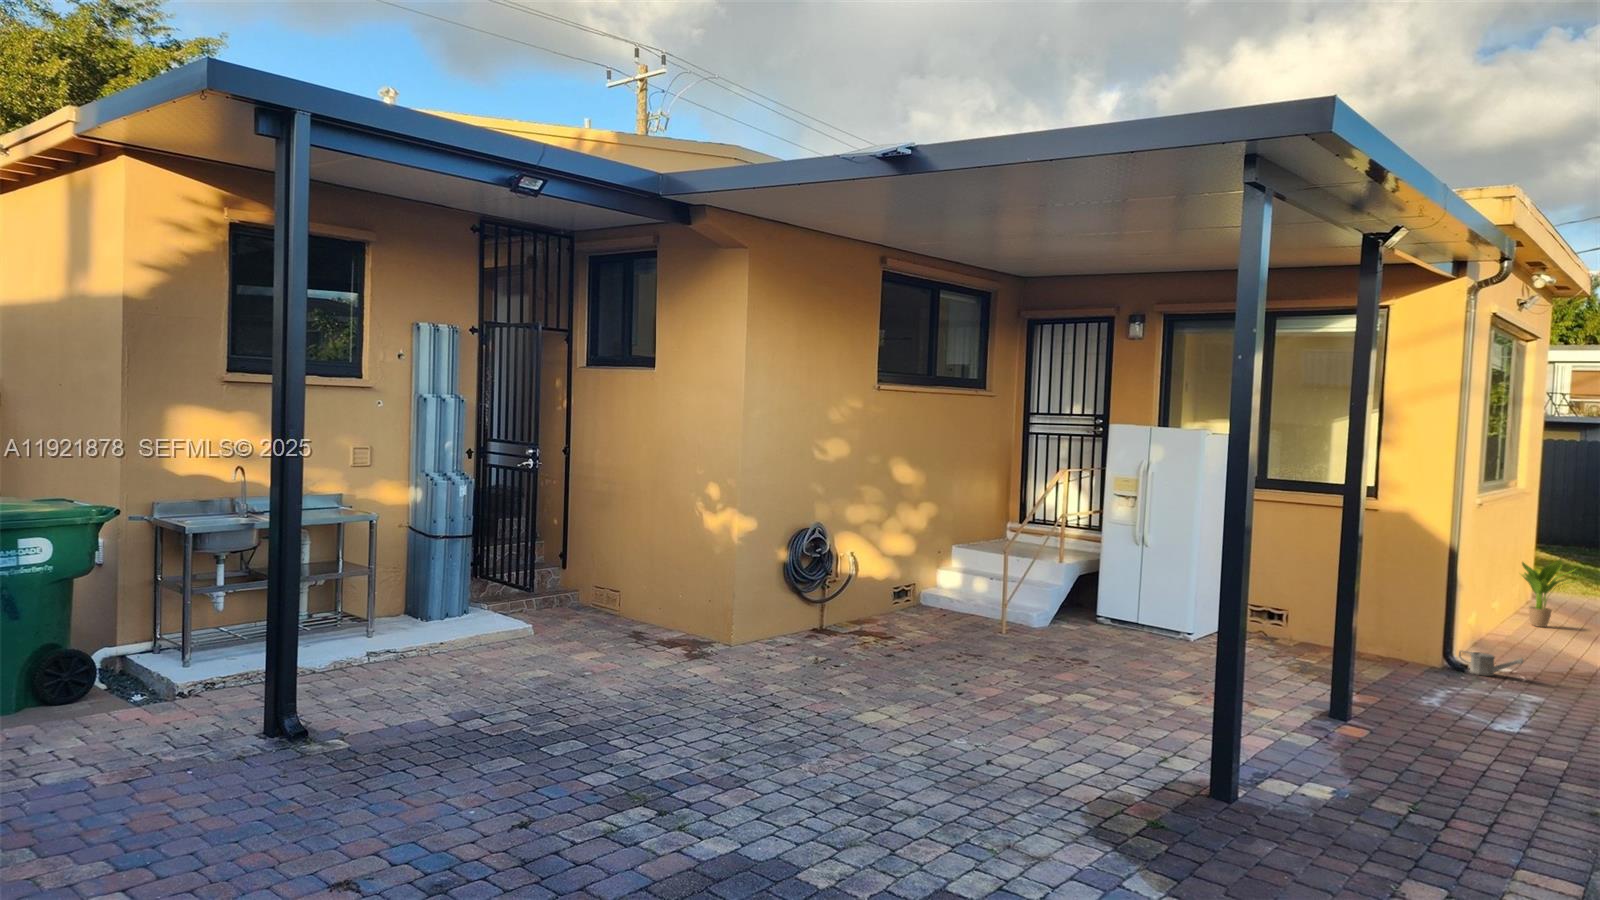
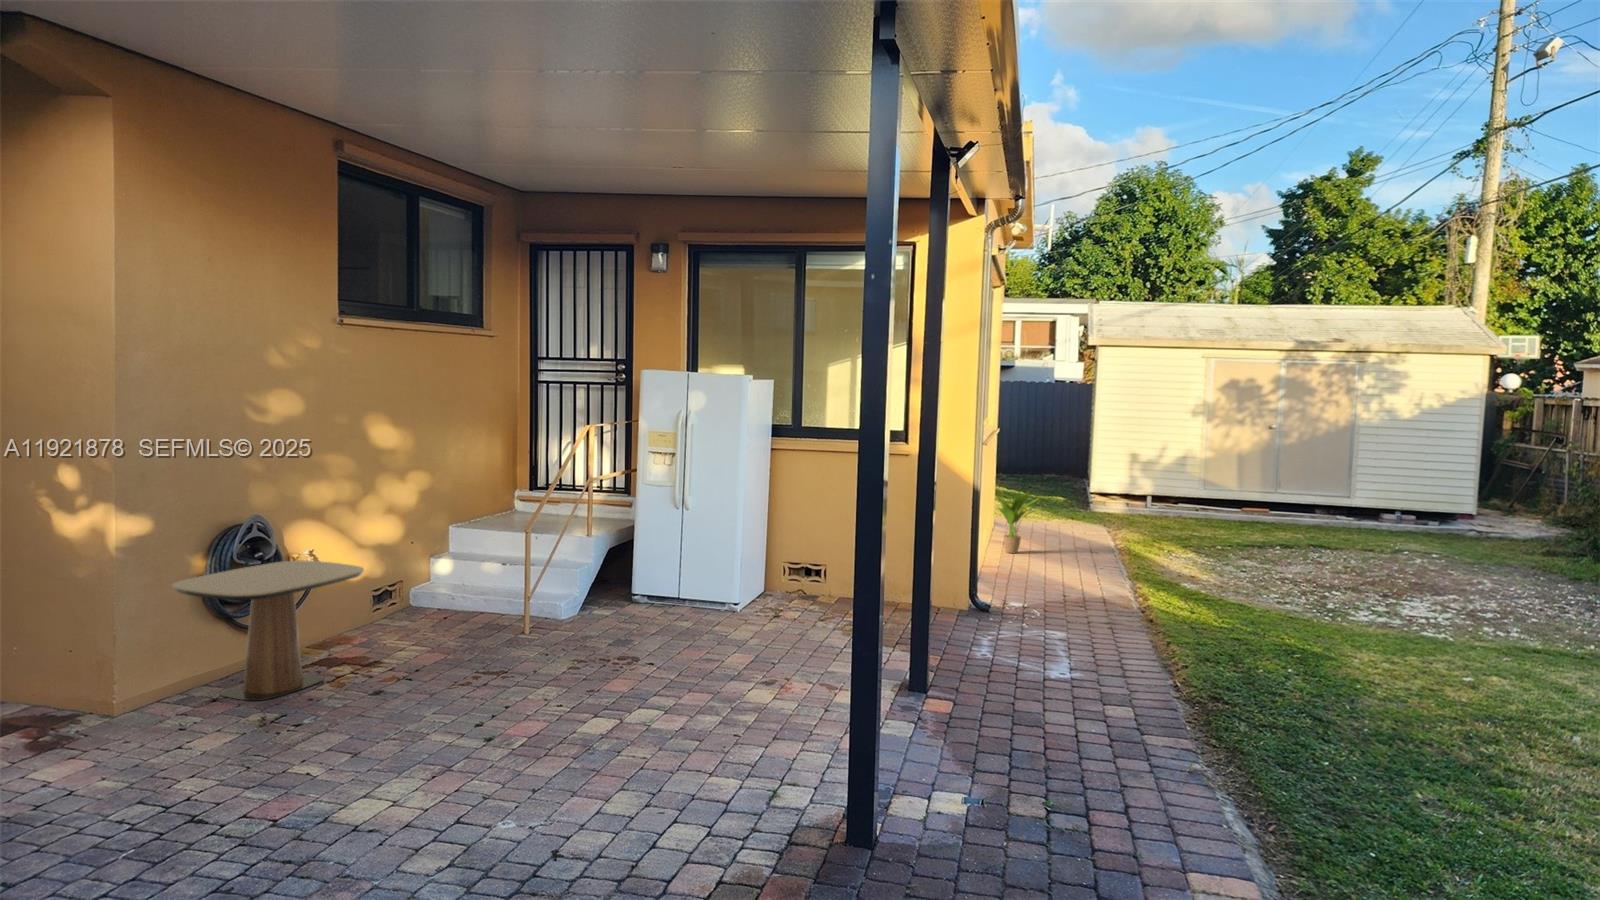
side table: none [767,558,884,650] -> present [172,560,364,701]
watering can: present [1459,651,1523,676] -> none [981,590,1035,612]

